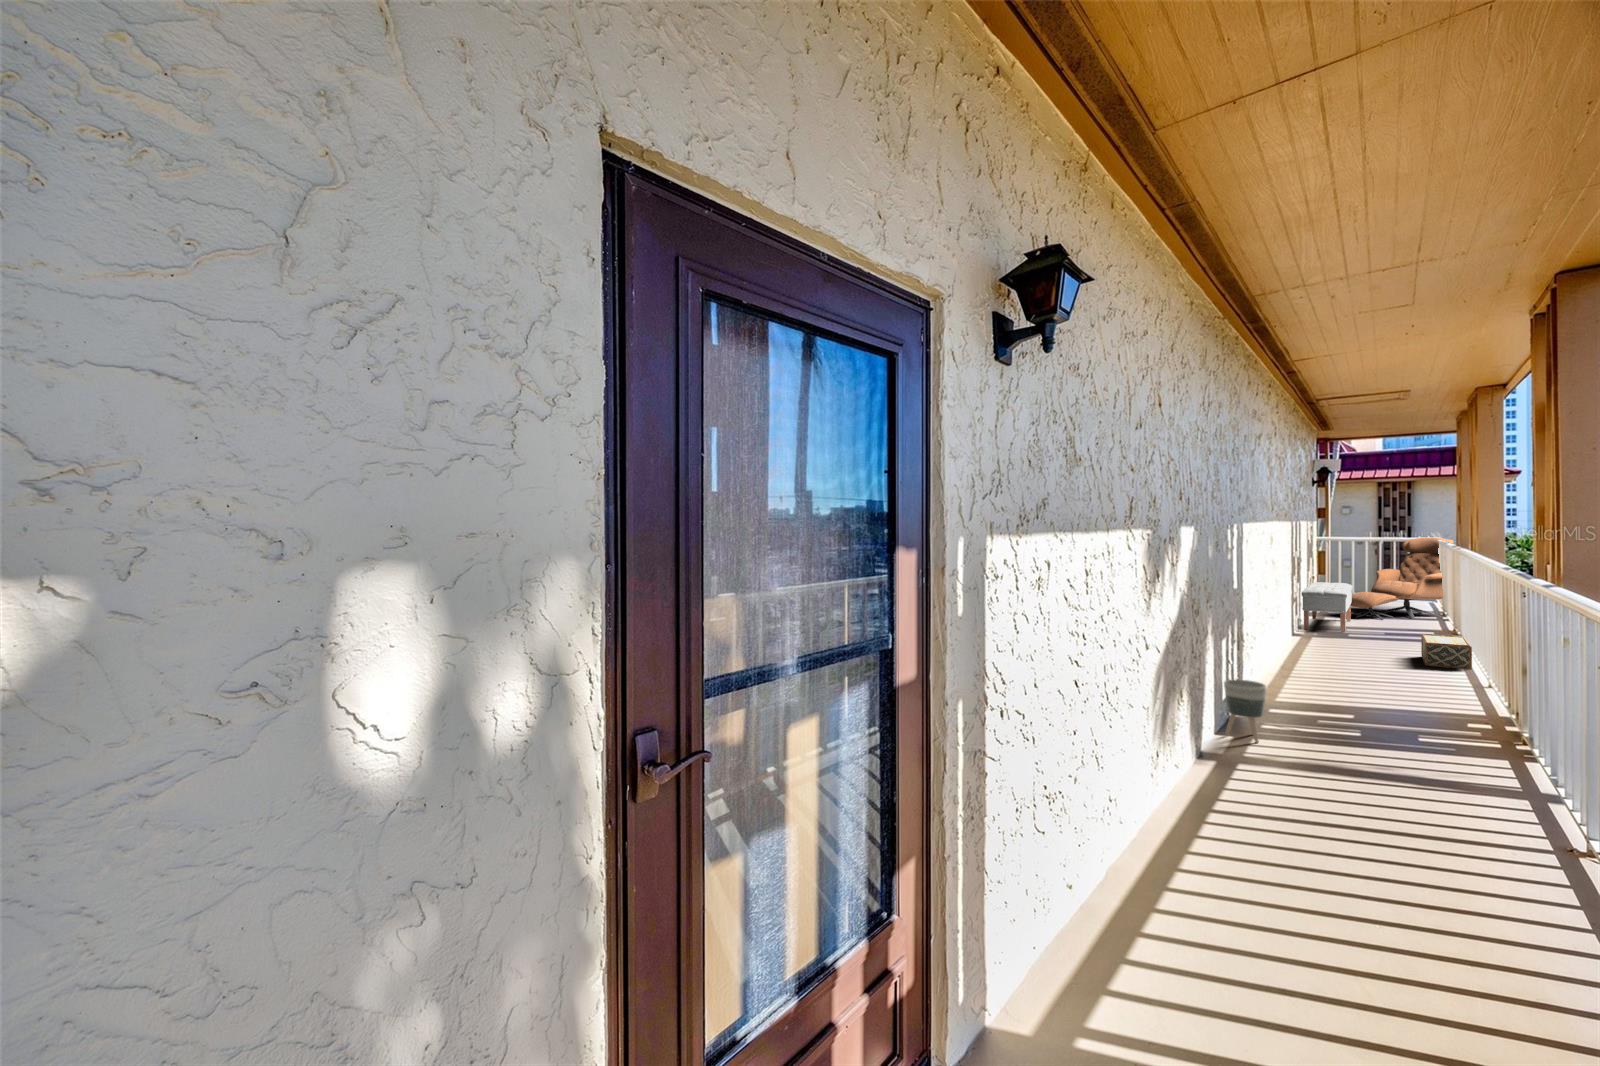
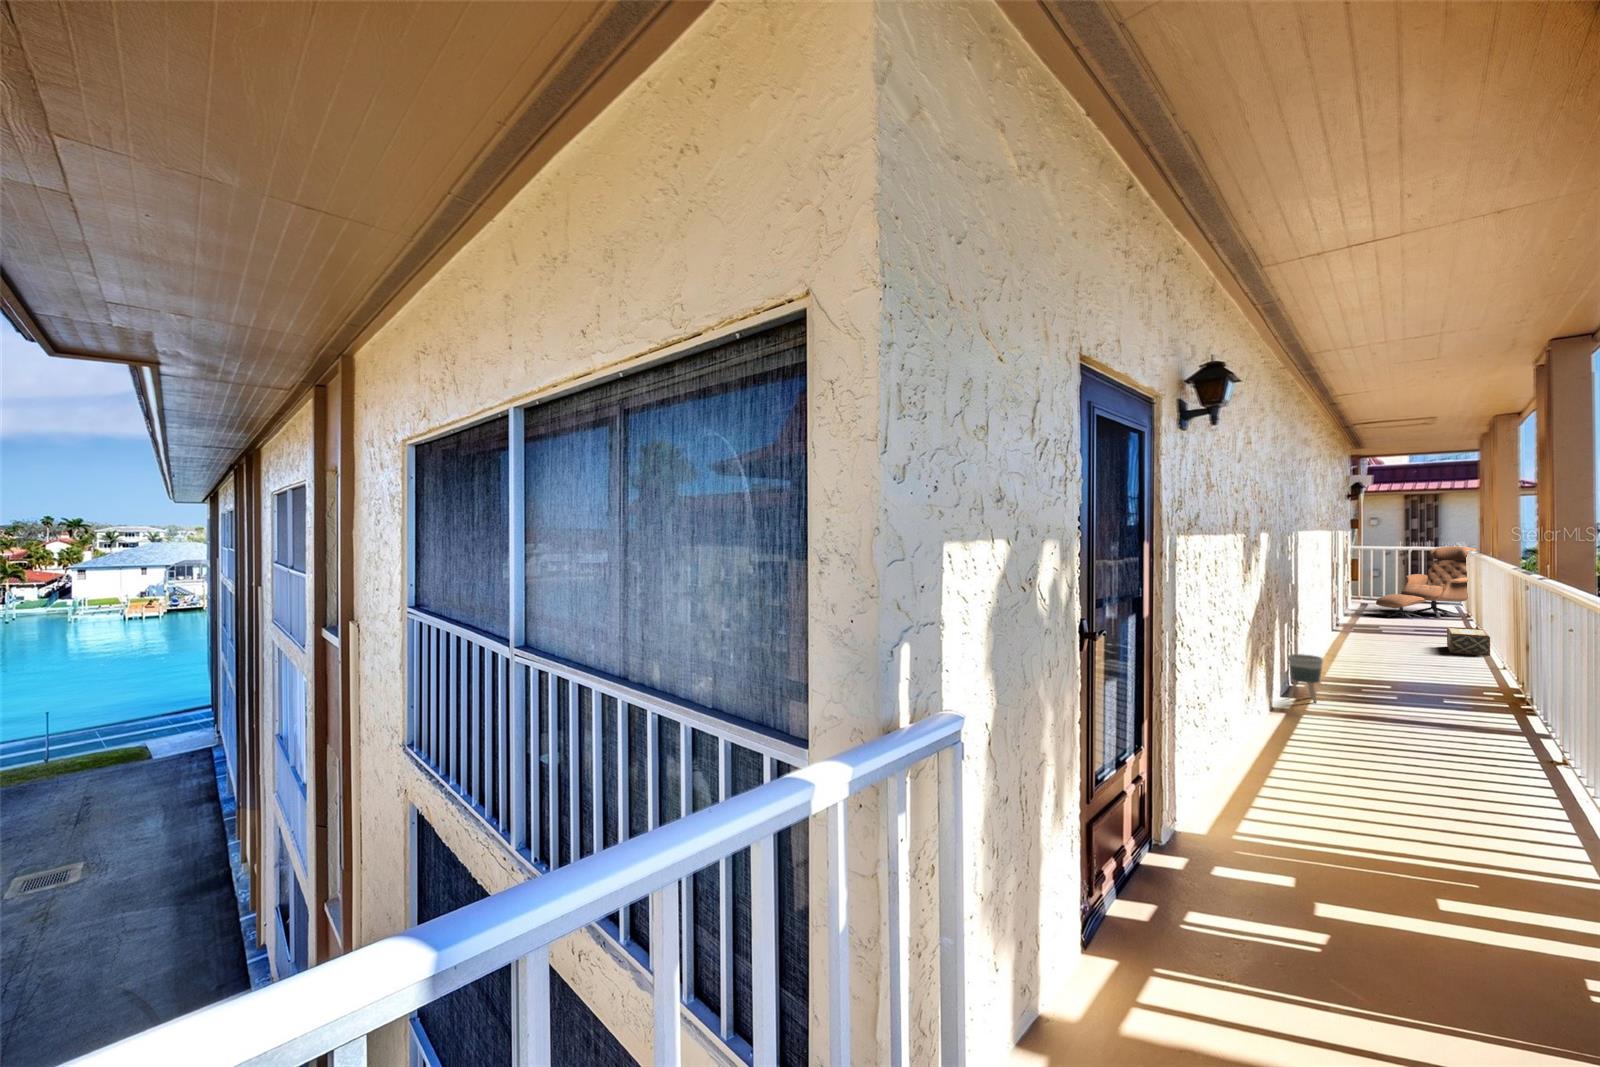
bench: present [1301,582,1352,633] -> none [1340,585,1385,629]

